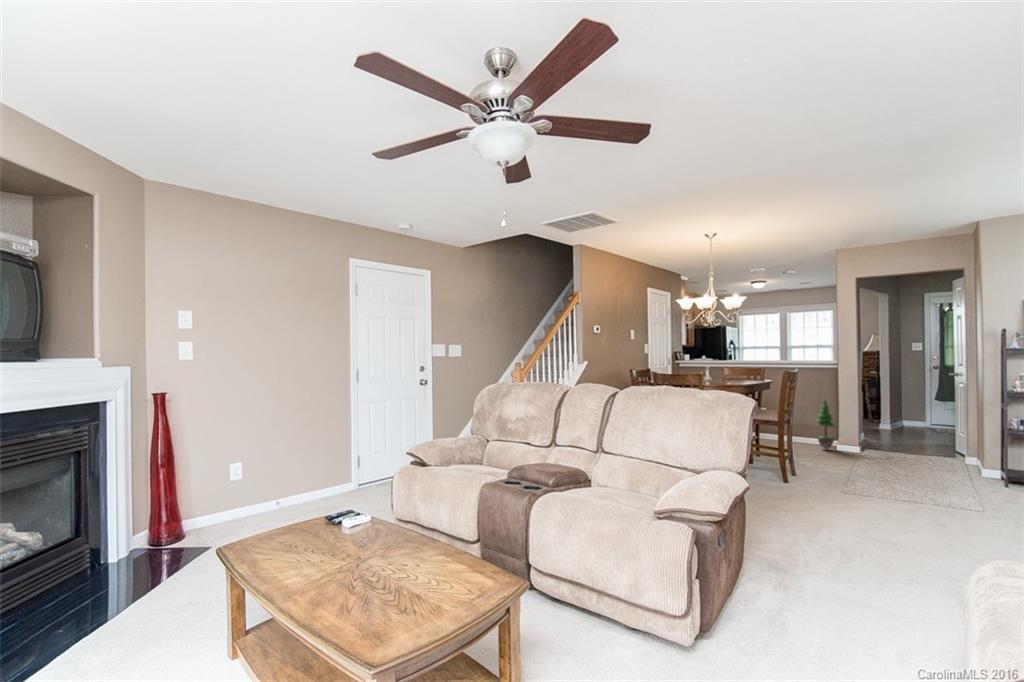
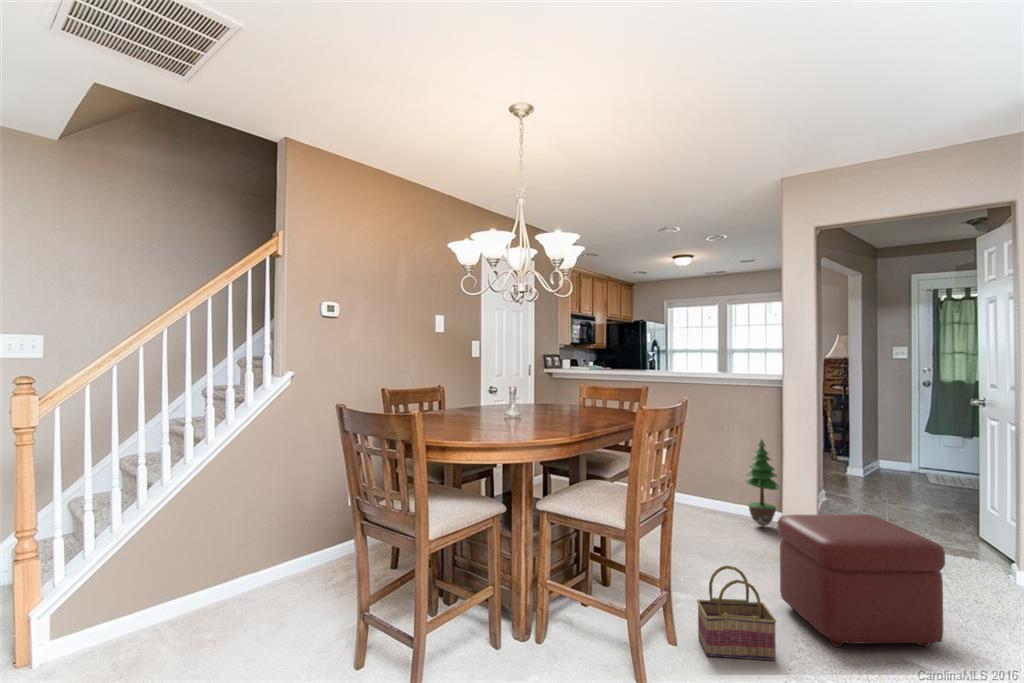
ottoman: none [839,428,920,482] -> present [778,515,945,647]
basket: none [802,446,841,484] -> present [697,566,776,661]

